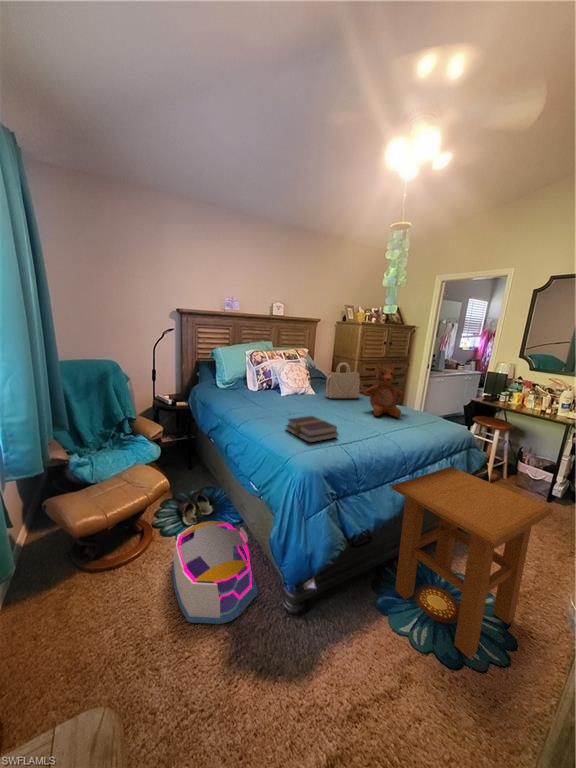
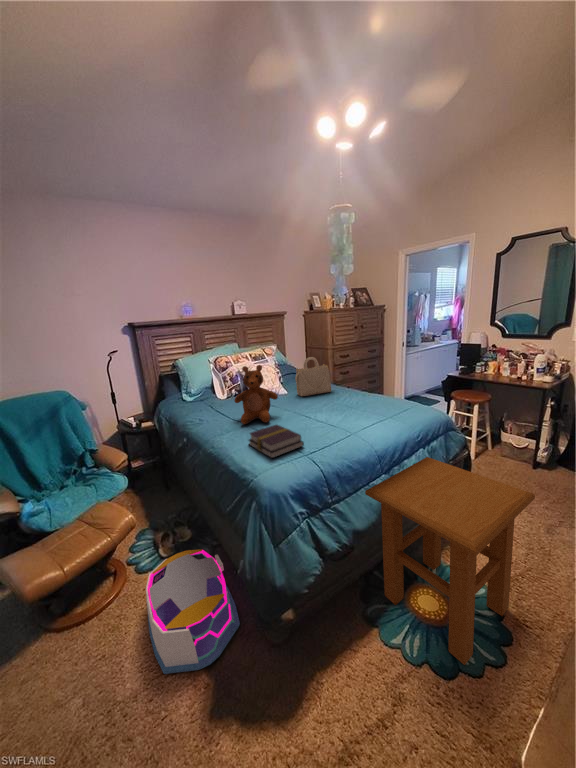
teddy bear: present [363,364,404,417] -> present [234,365,278,424]

